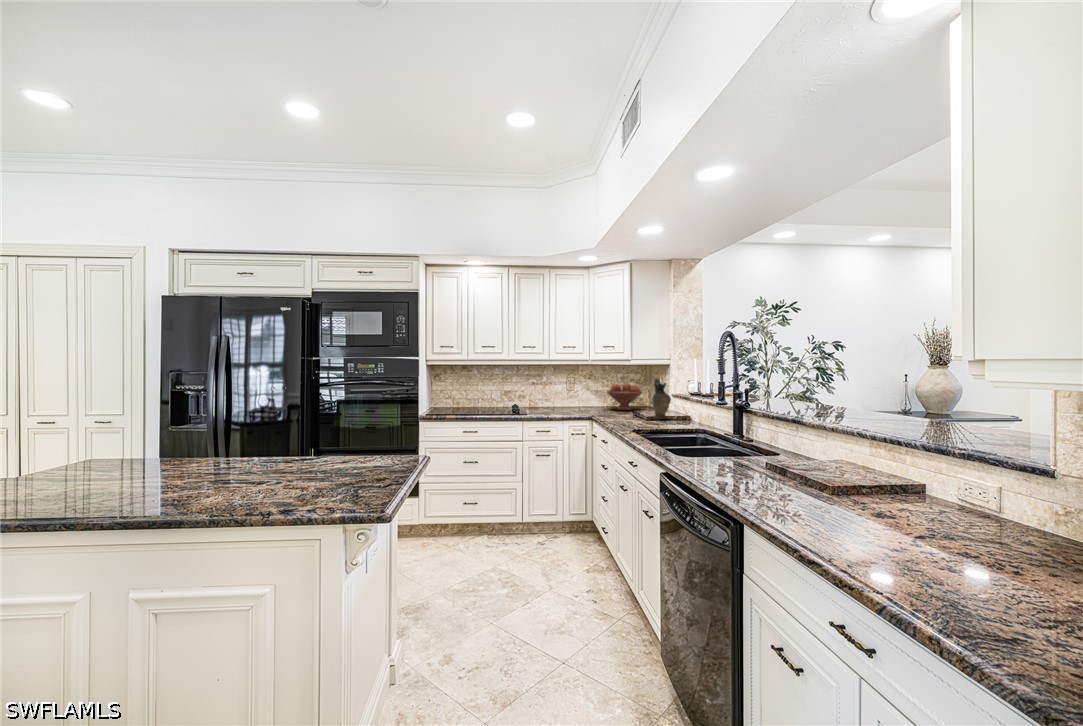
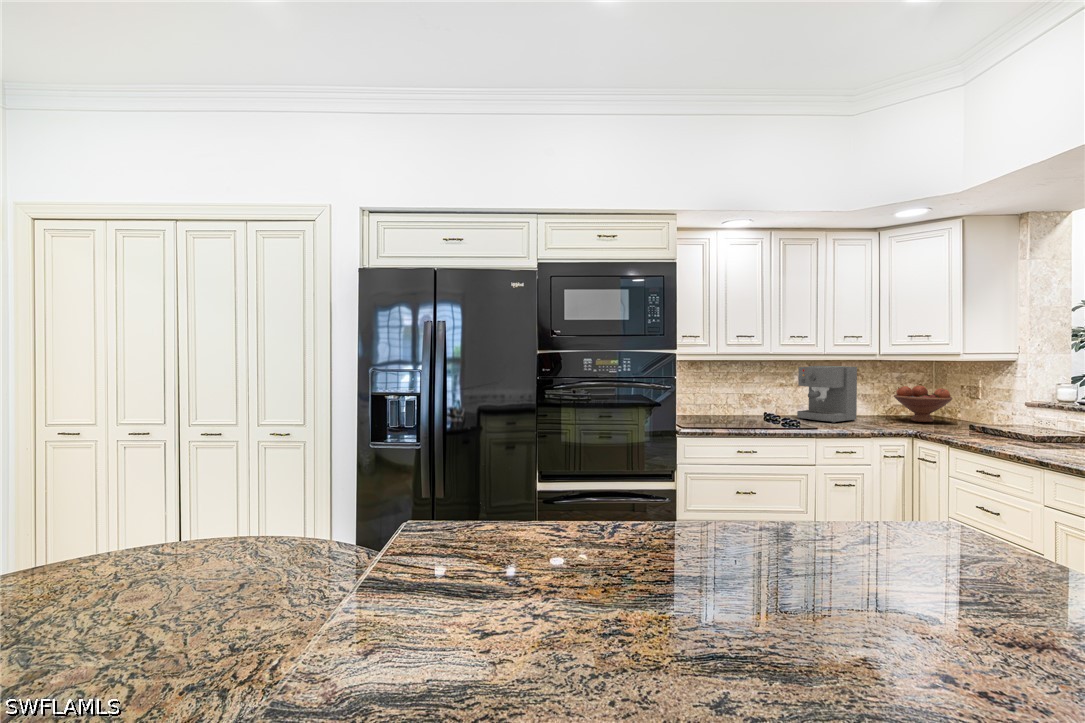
coffee maker: none [537,369,579,411] -> present [797,366,857,423]
ceramic pitcher: present [652,378,671,419] -> none [1009,380,1046,439]

